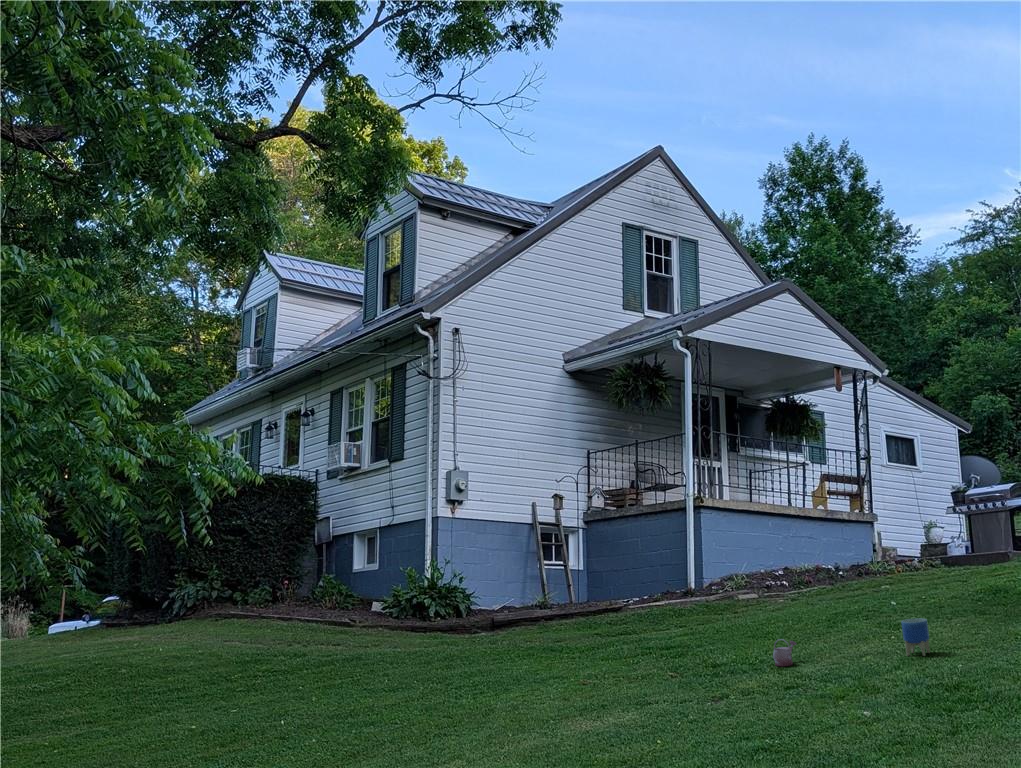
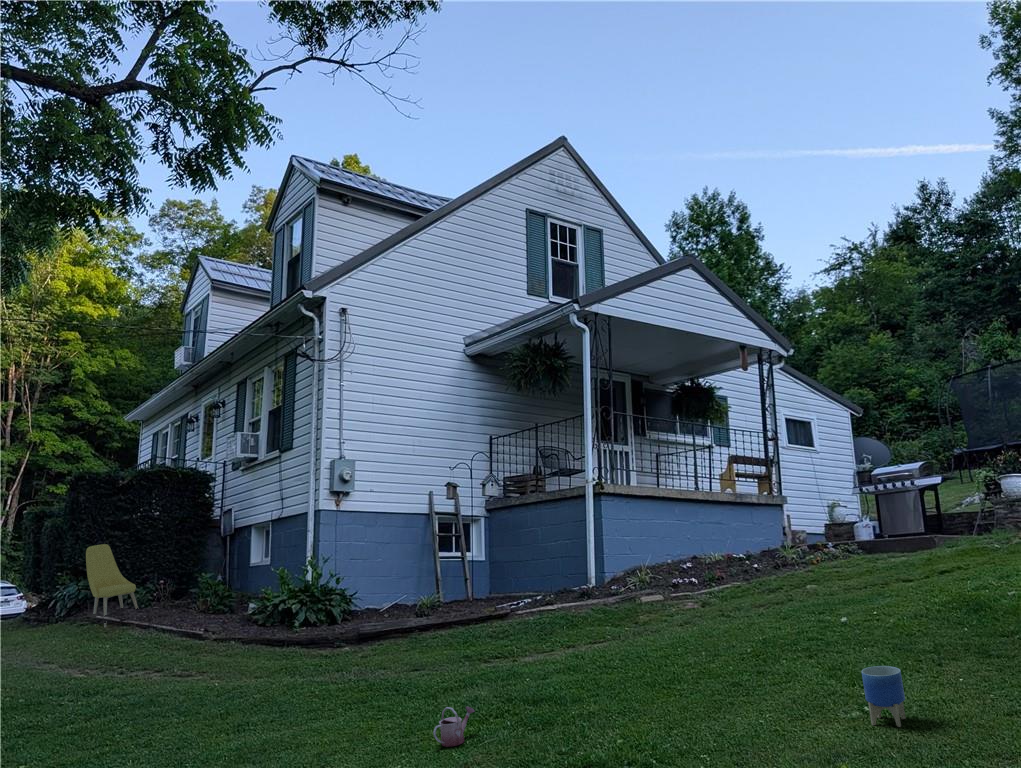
chair: none [209,547,262,623] -> present [86,544,139,628]
watering can: present [773,639,796,666] -> present [433,707,475,747]

